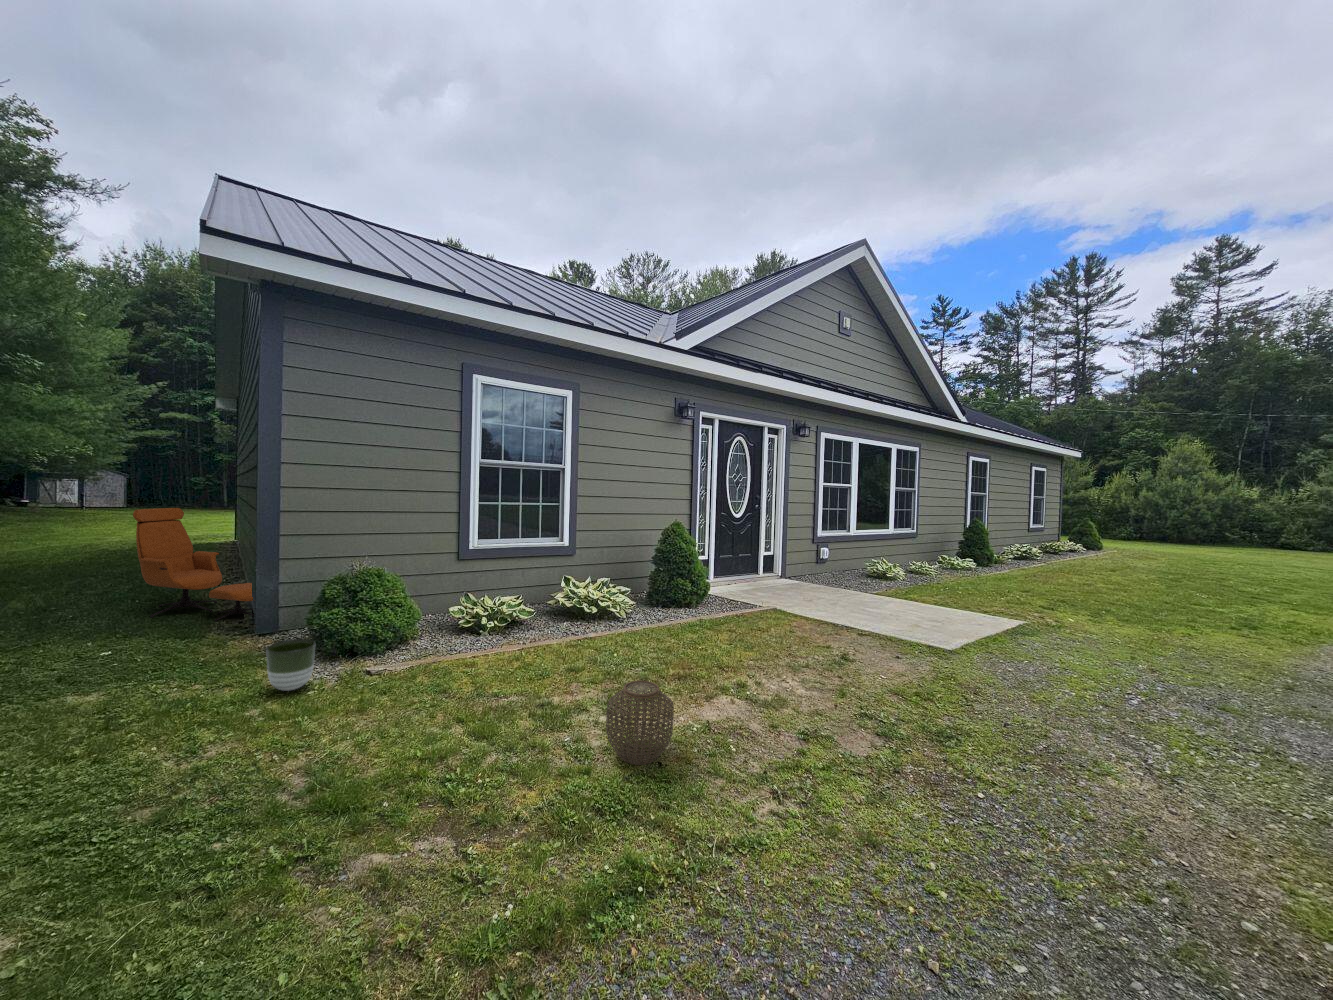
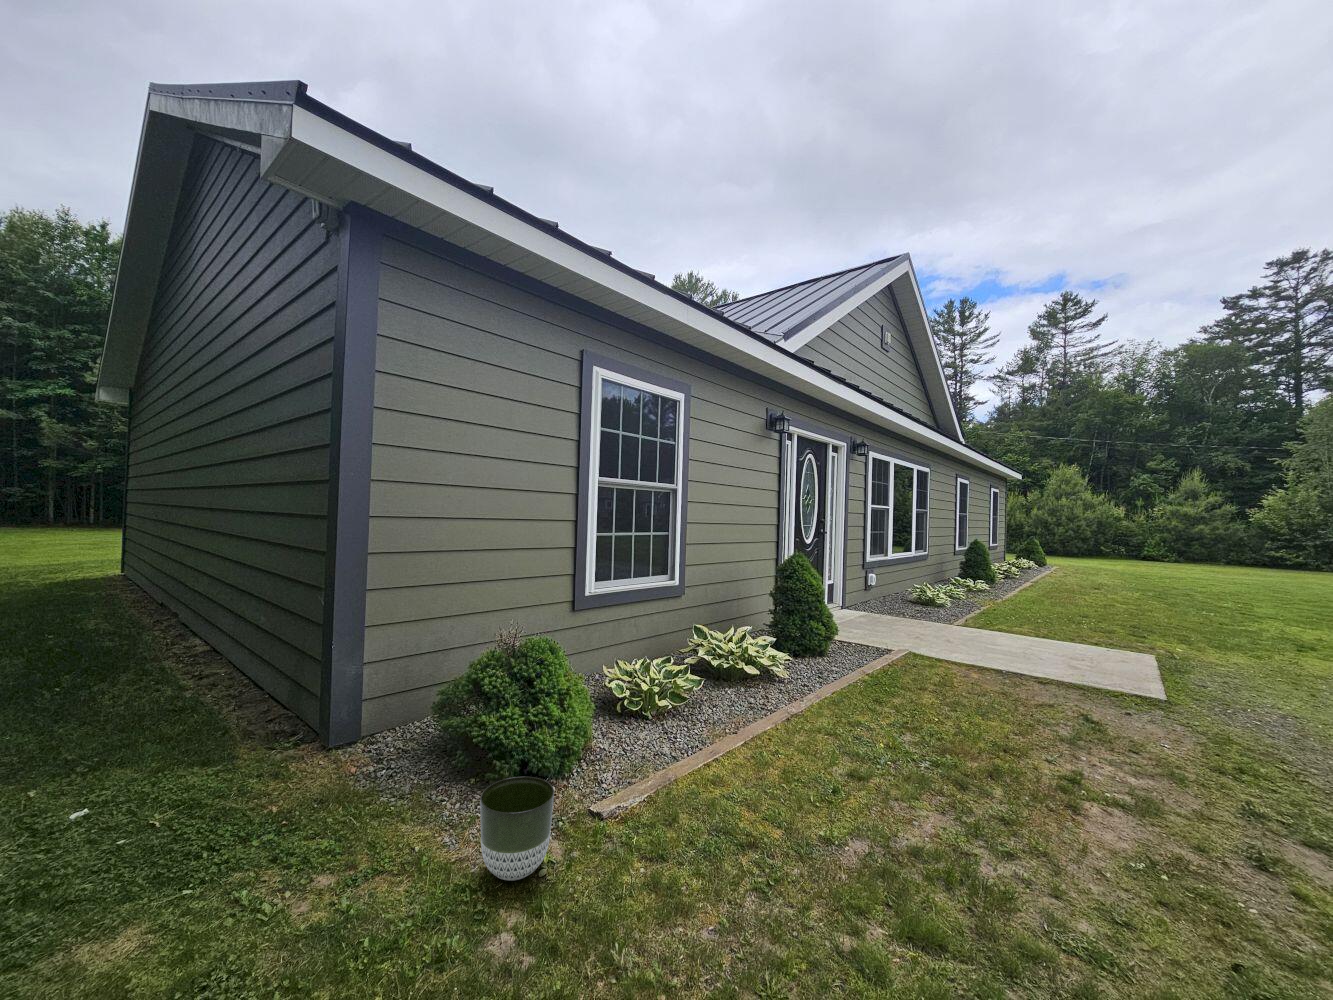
lounge chair: present [133,508,254,622] -> none [33,554,283,751]
woven basket: present [606,681,674,765] -> none [1125,792,1267,933]

